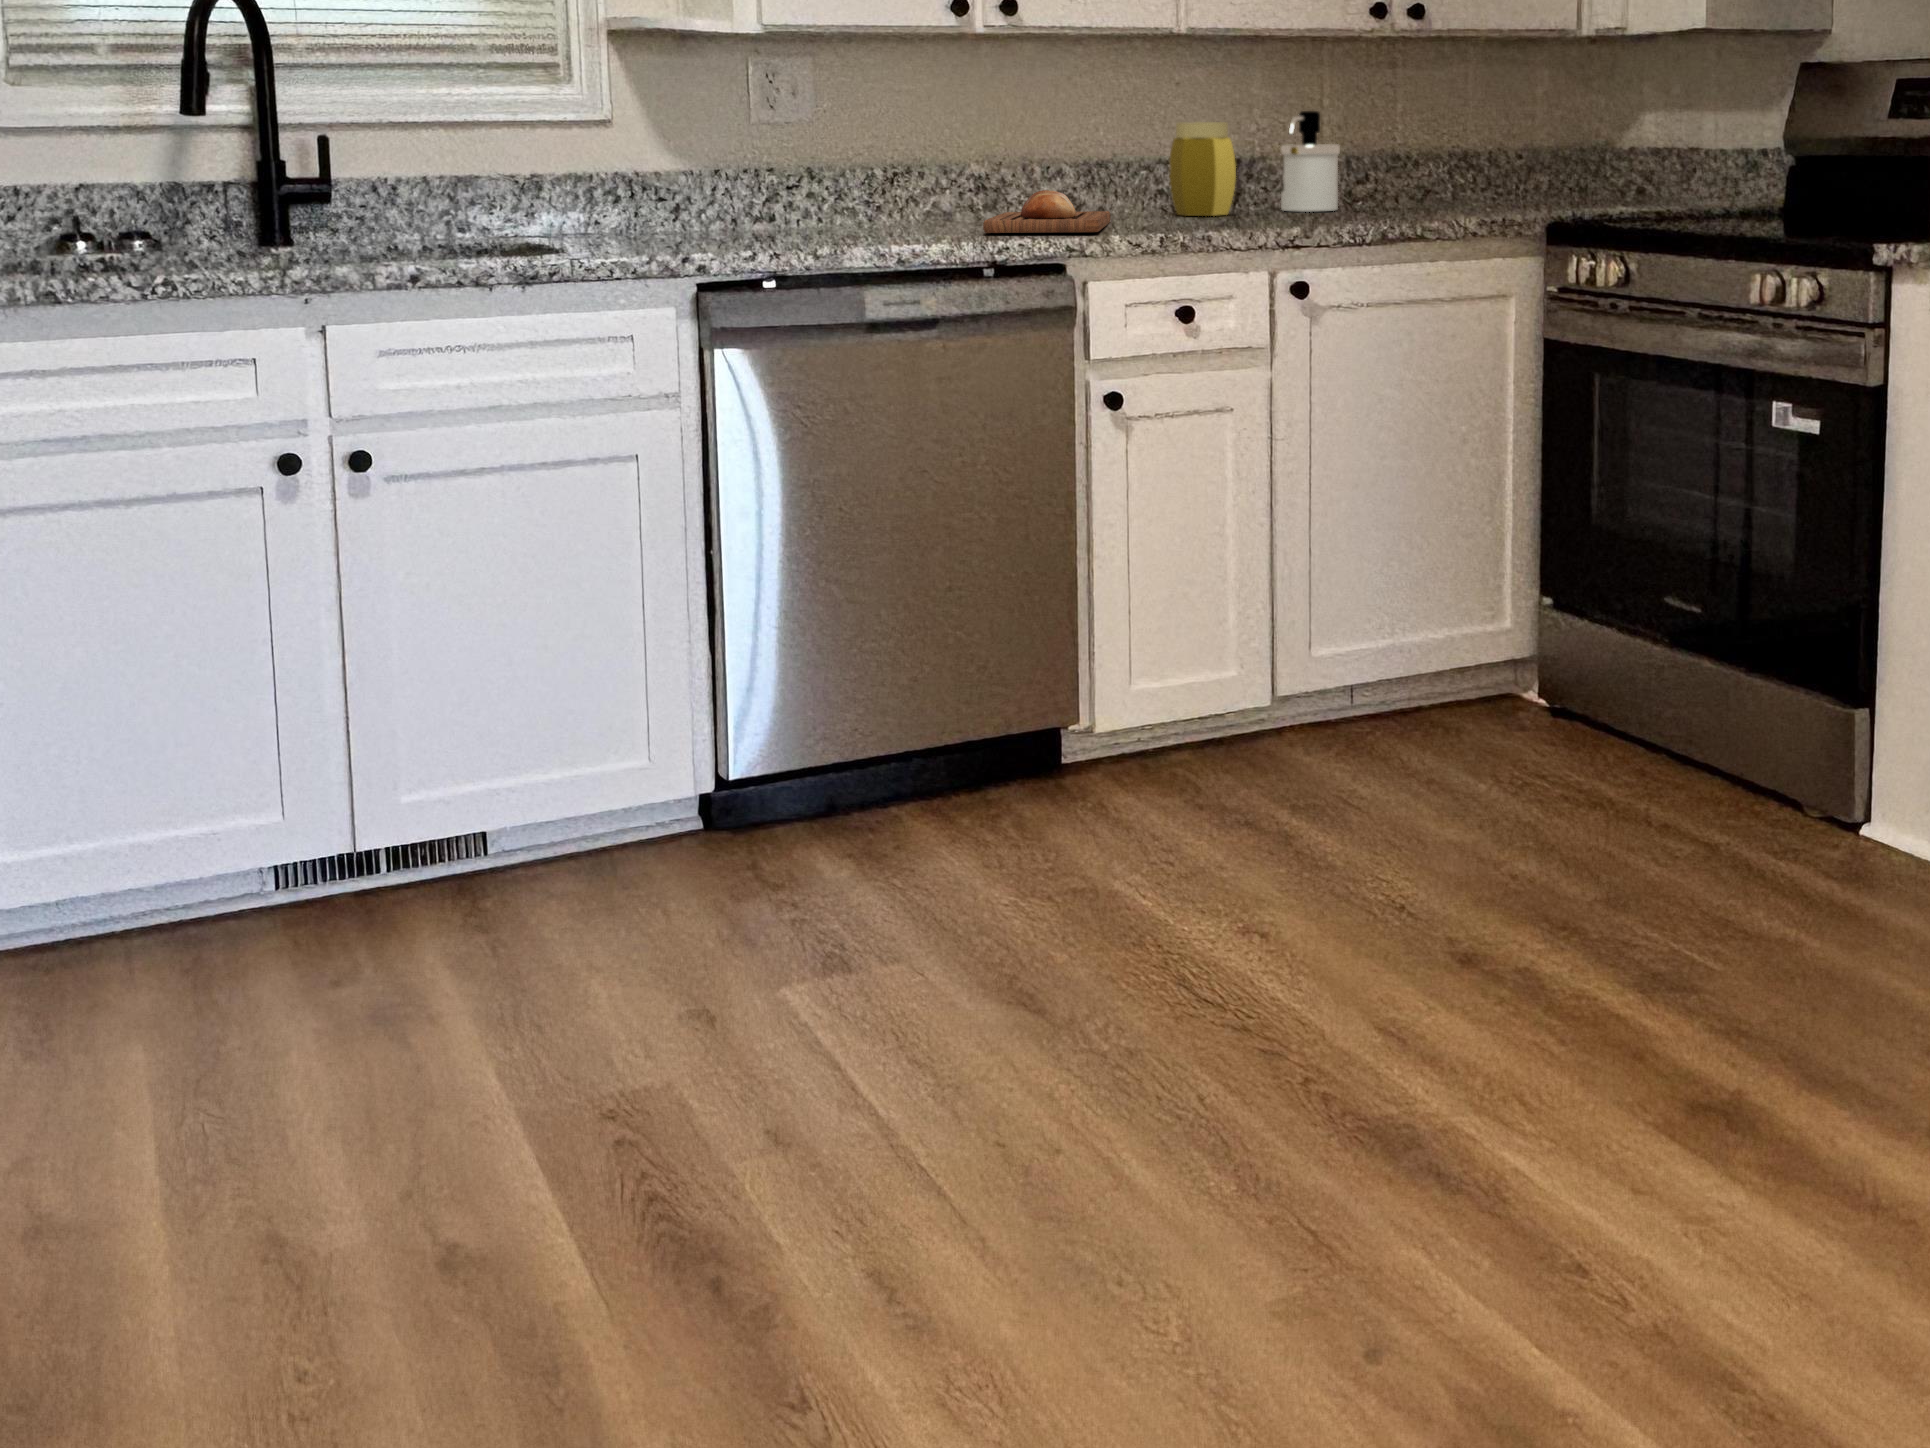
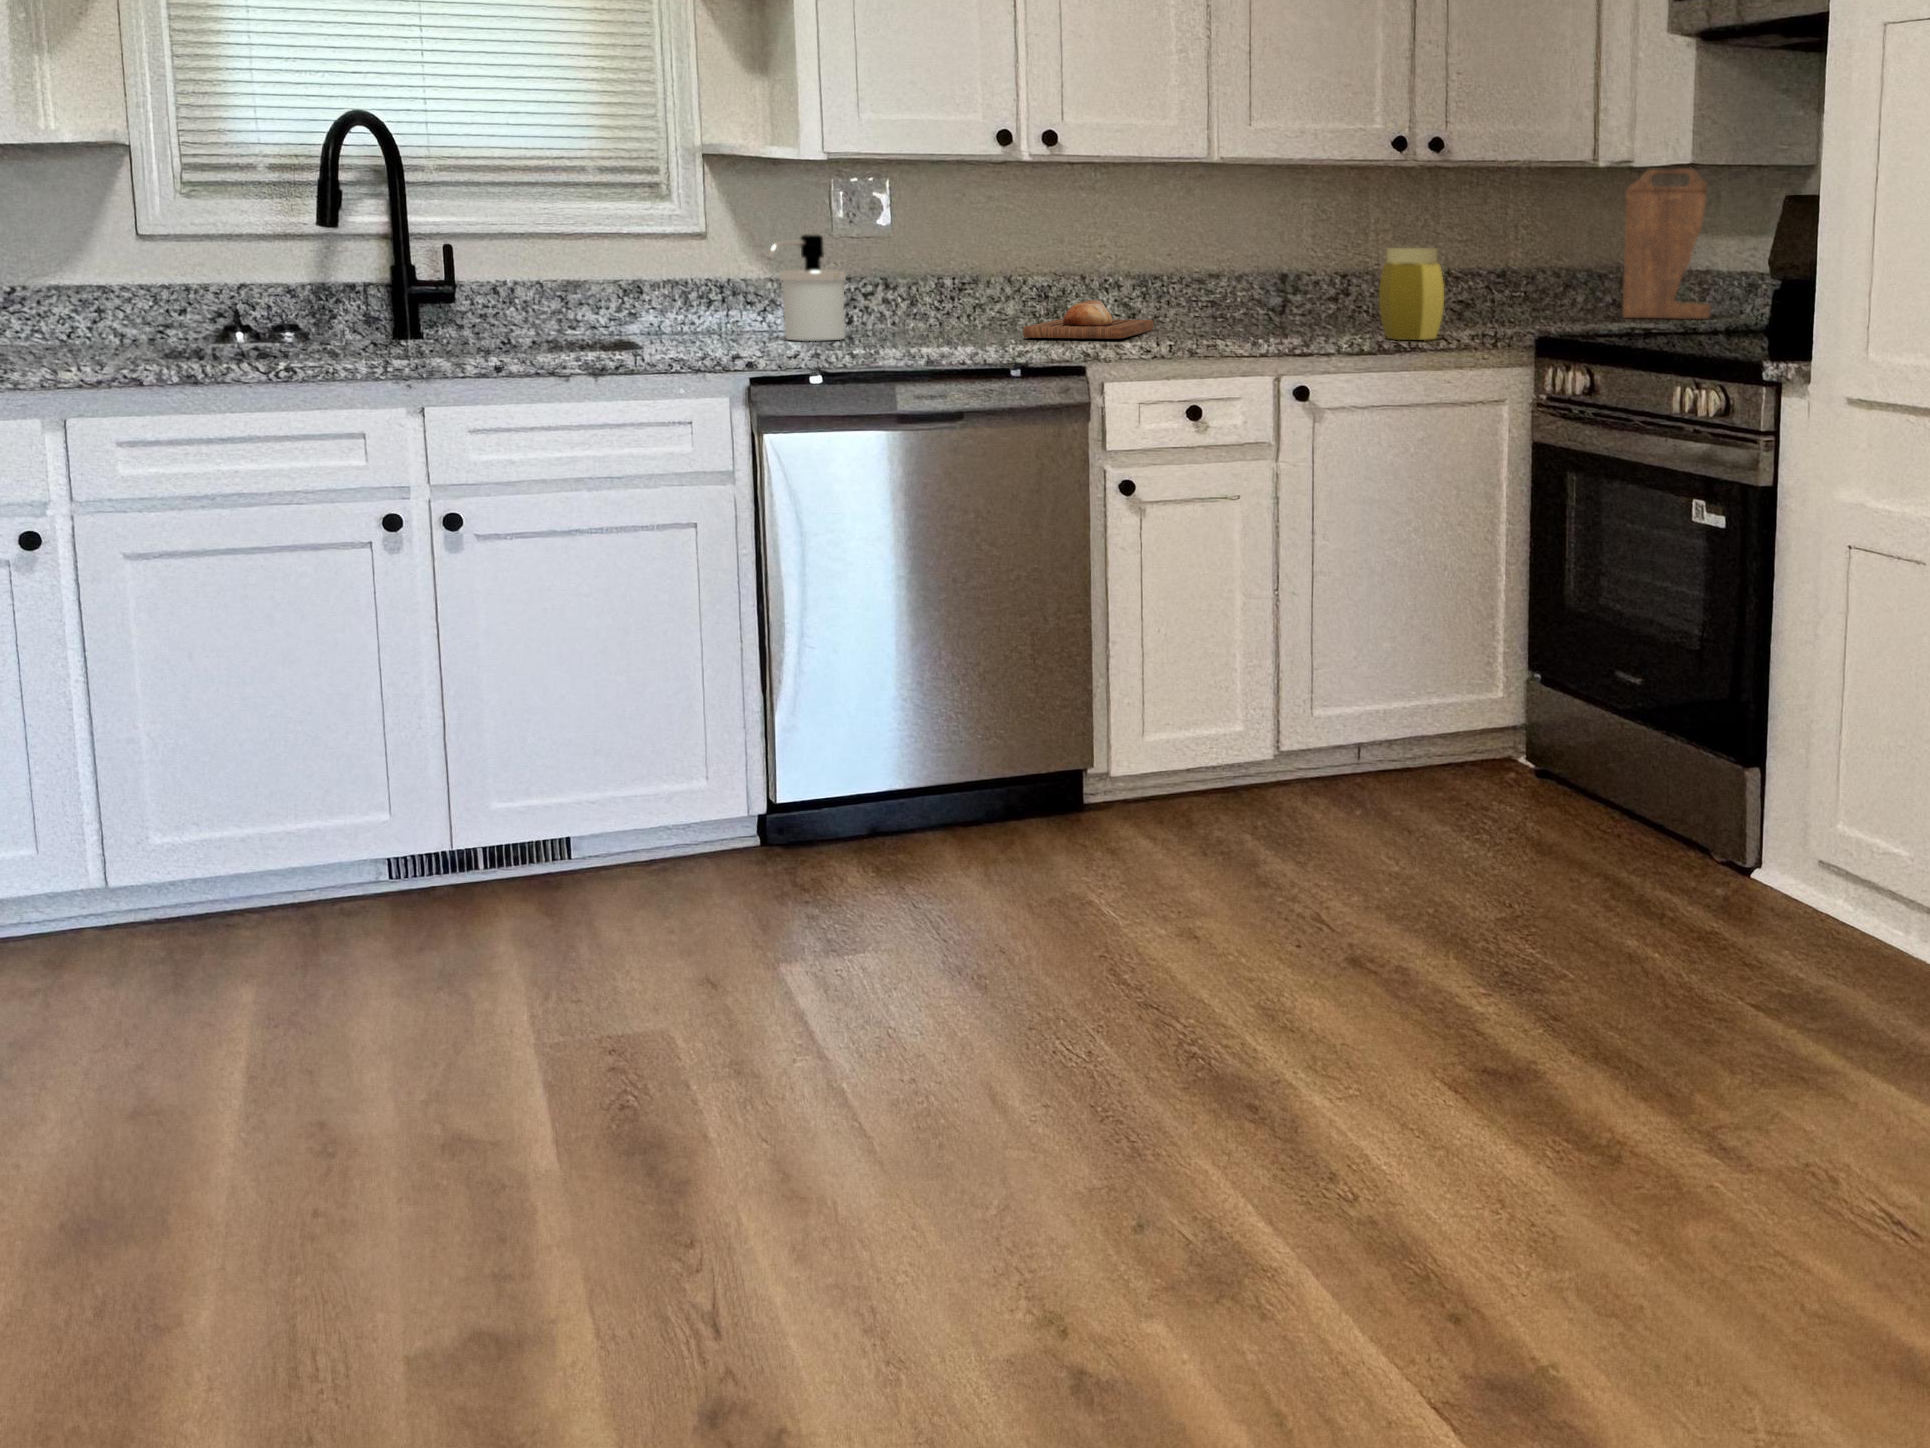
cutting board: none [1592,37,1692,202] -> present [1623,168,1711,319]
soap dispenser: present [1281,111,1340,212] -> present [768,235,846,341]
jar: present [1169,122,1236,216] -> present [1379,248,1444,340]

